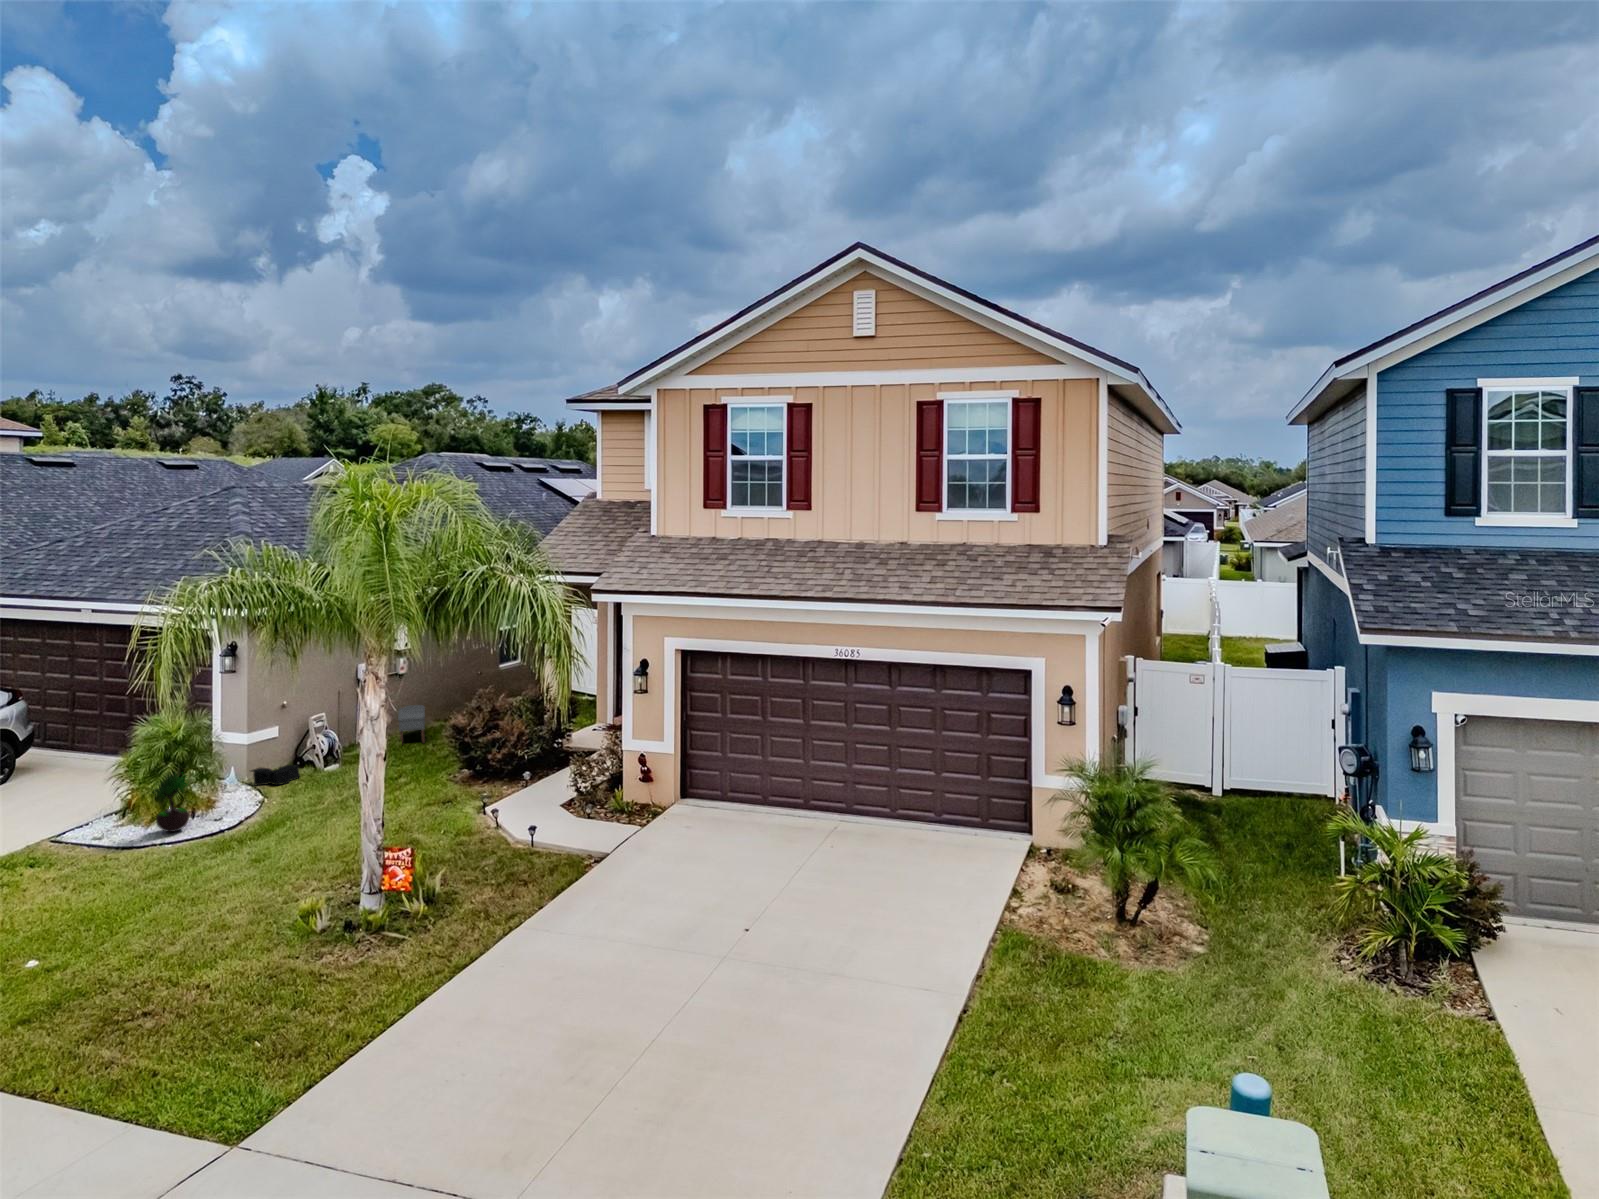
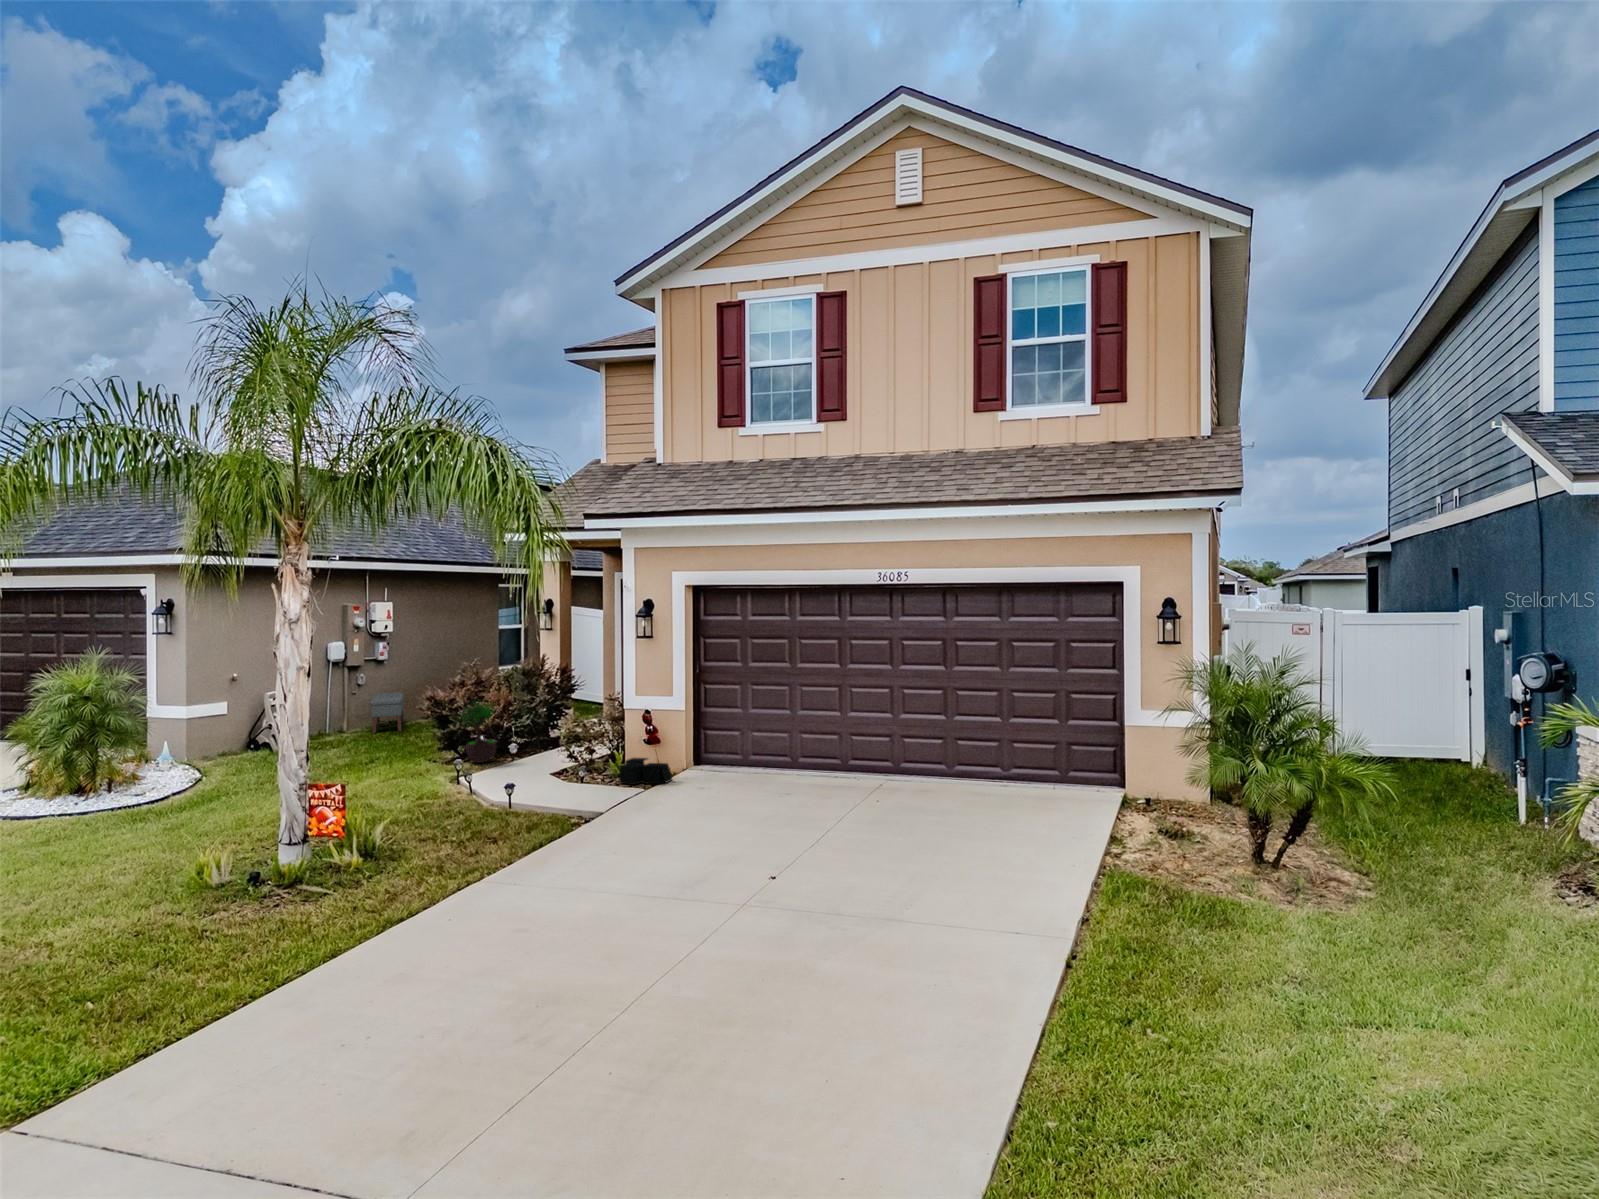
storage bin: present [251,765,300,785] -> present [619,758,672,785]
potted tree: present [152,775,189,832] -> present [459,702,496,763]

